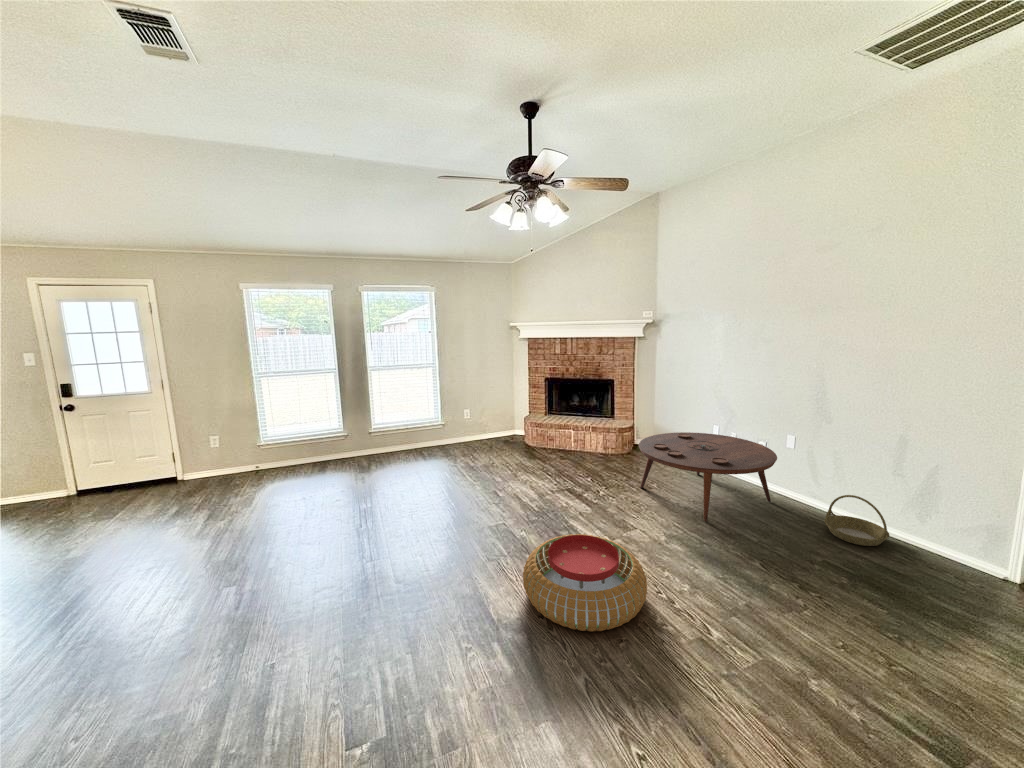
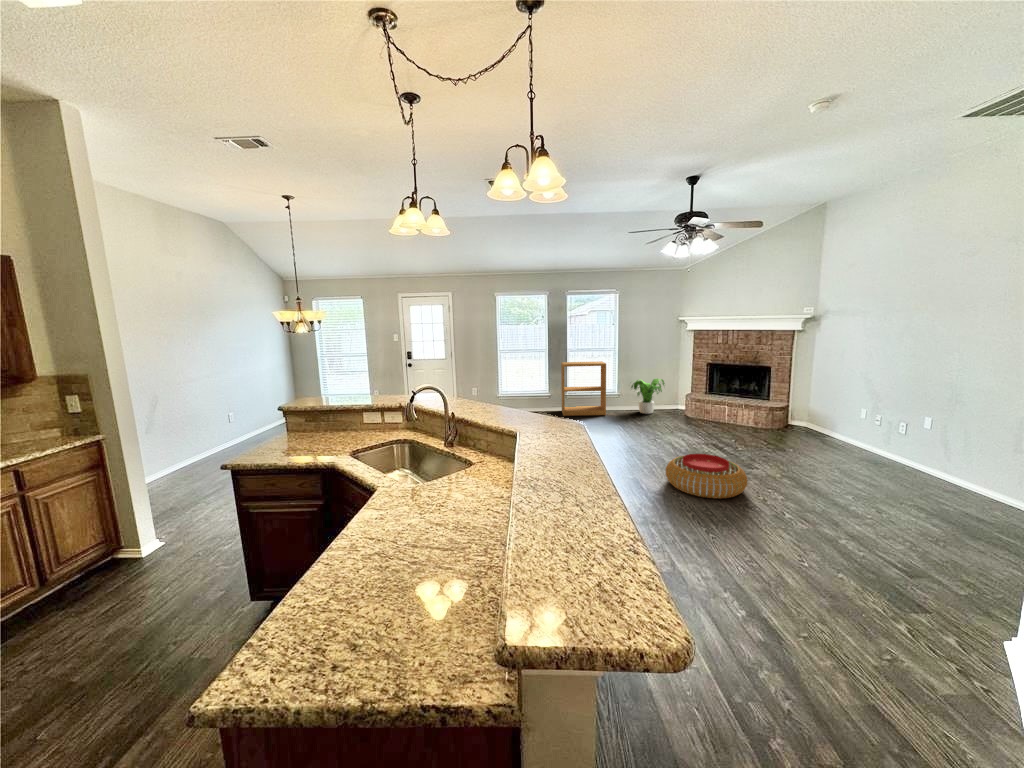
bookshelf: none [360,382,428,465] -> present [561,361,606,416]
potted plant: none [456,399,502,446] -> present [631,379,665,414]
coffee table: present [639,432,777,521] -> none [776,411,907,472]
basket: present [824,495,889,546] -> none [937,464,999,504]

